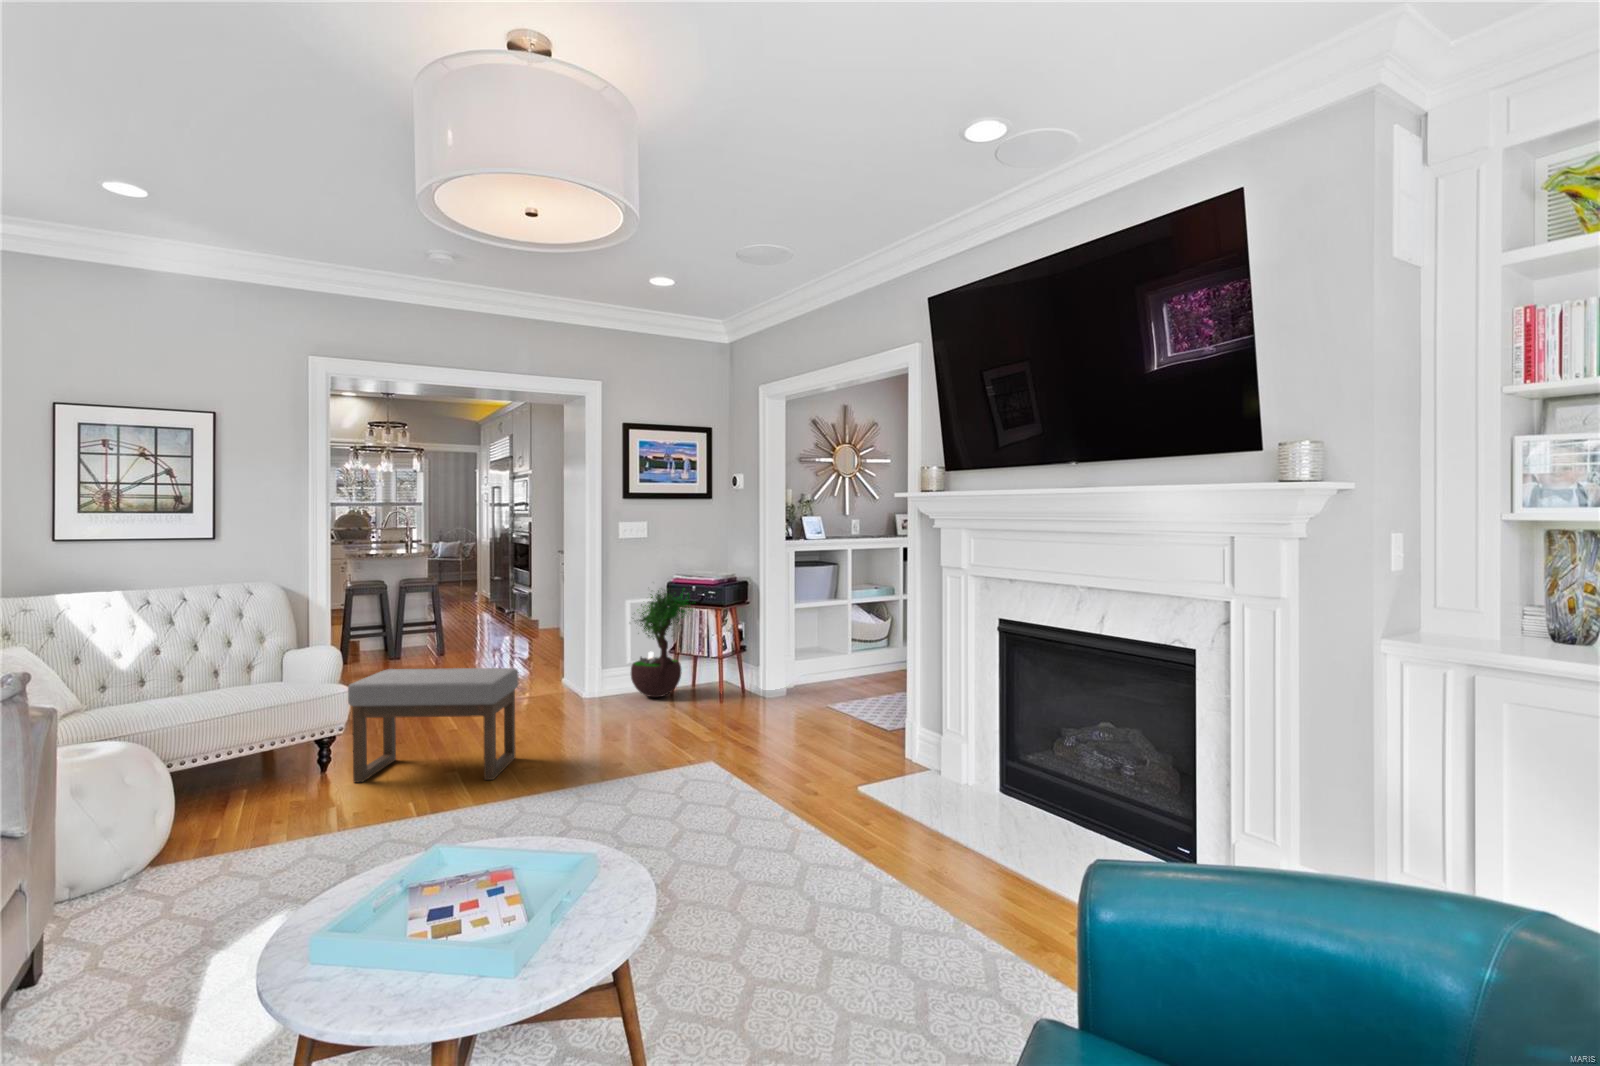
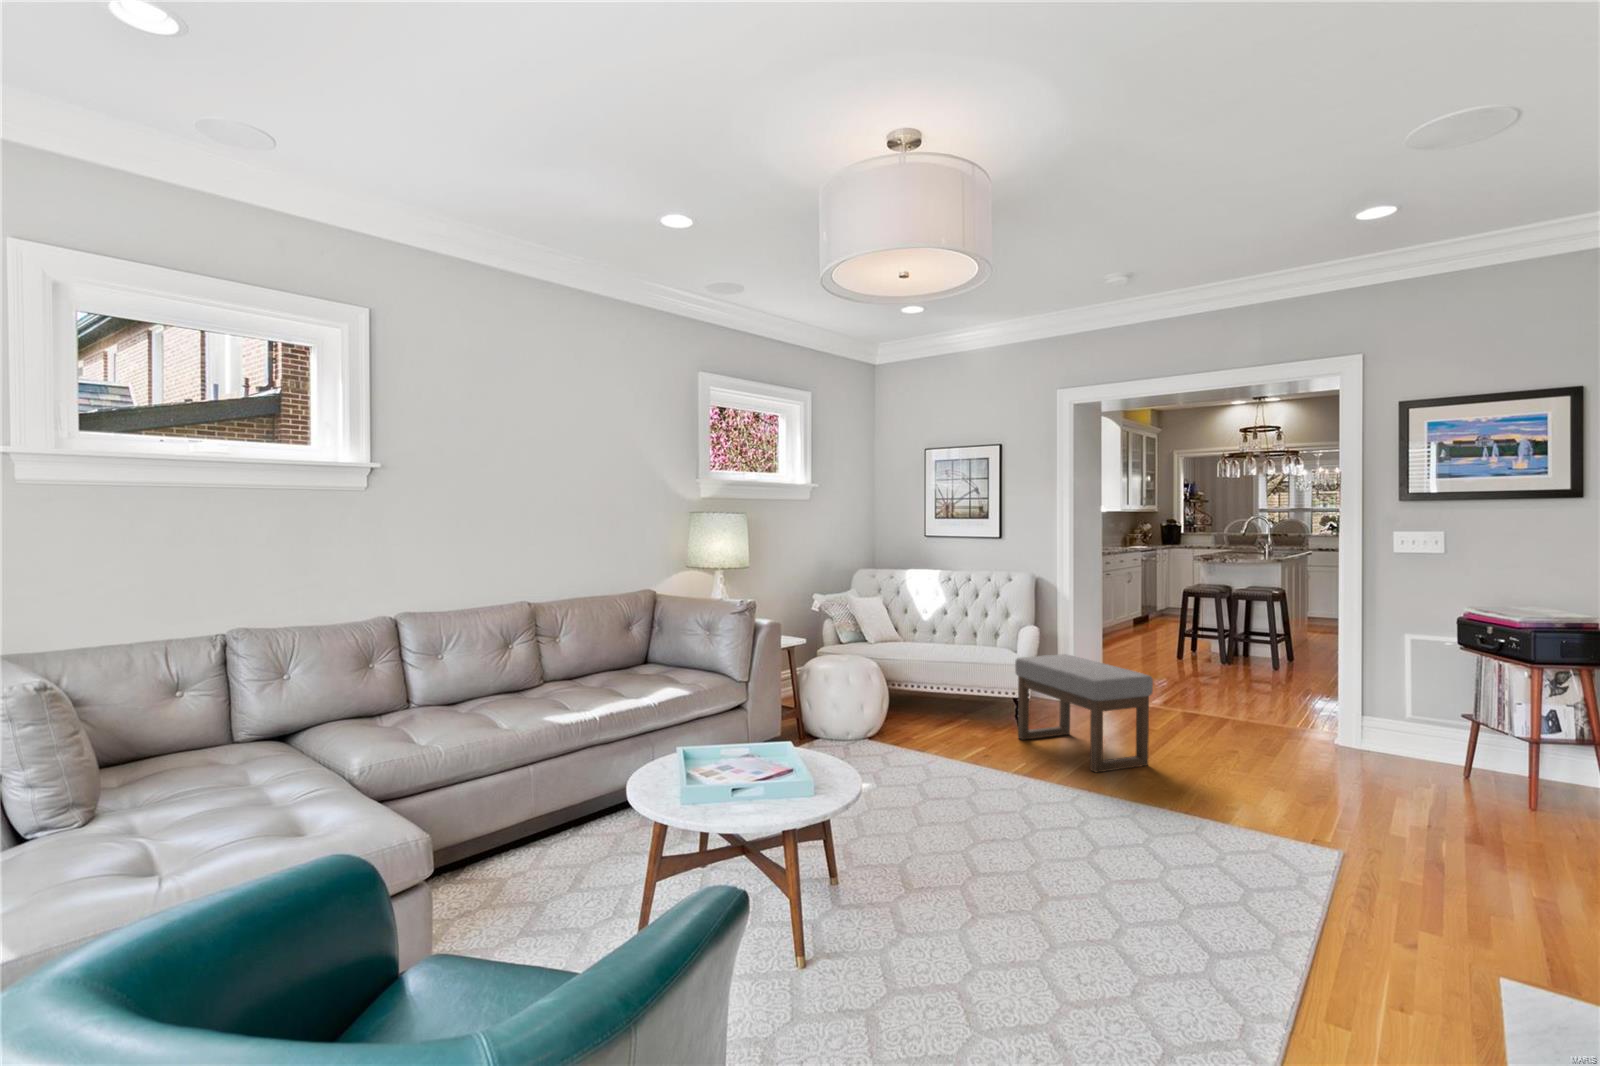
potted tree: present [631,591,691,697] -> none [1374,611,1497,771]

